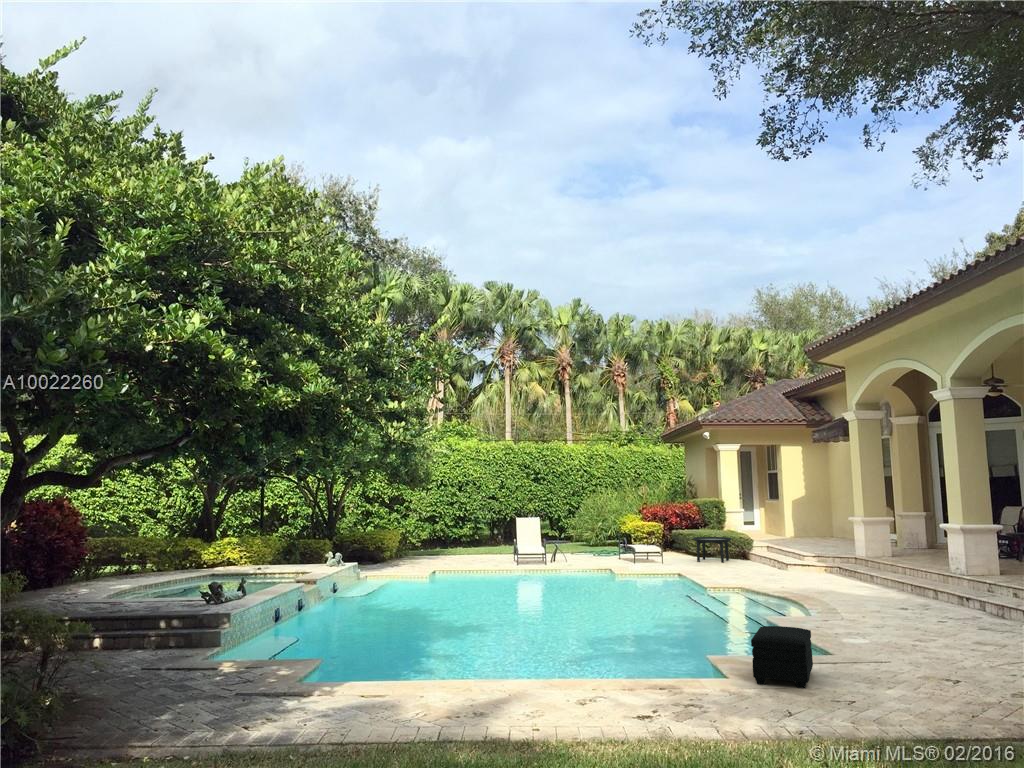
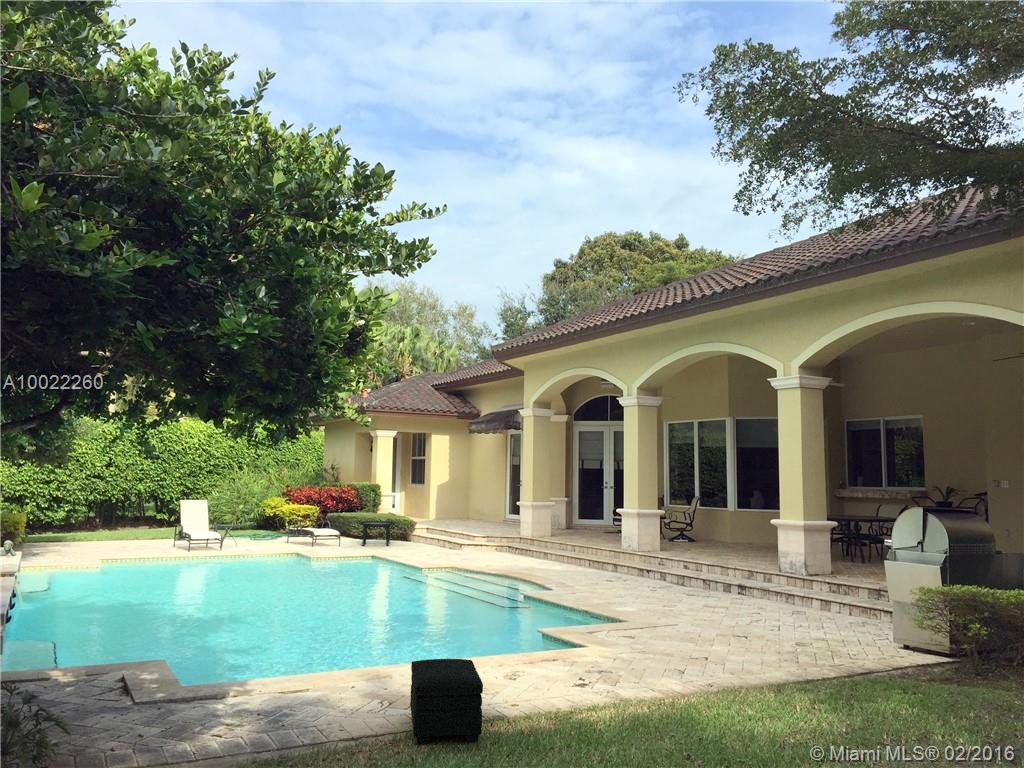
ottoman: present [751,626,813,688] -> present [410,659,483,745]

